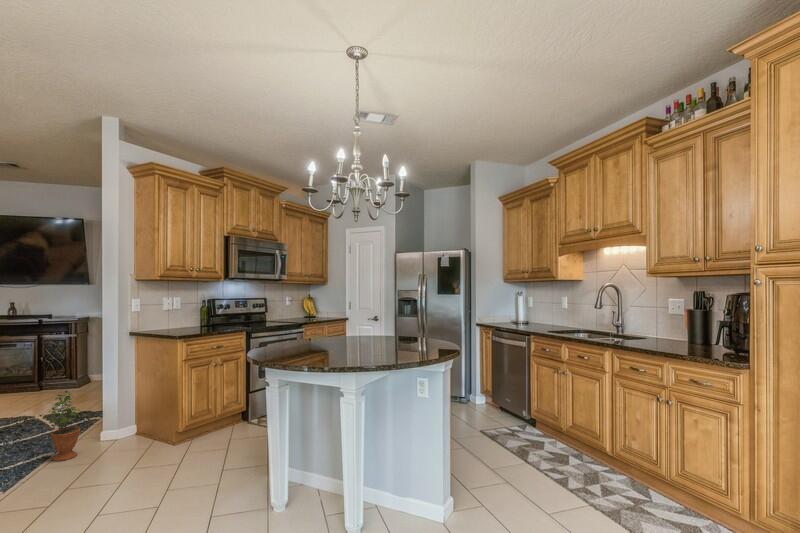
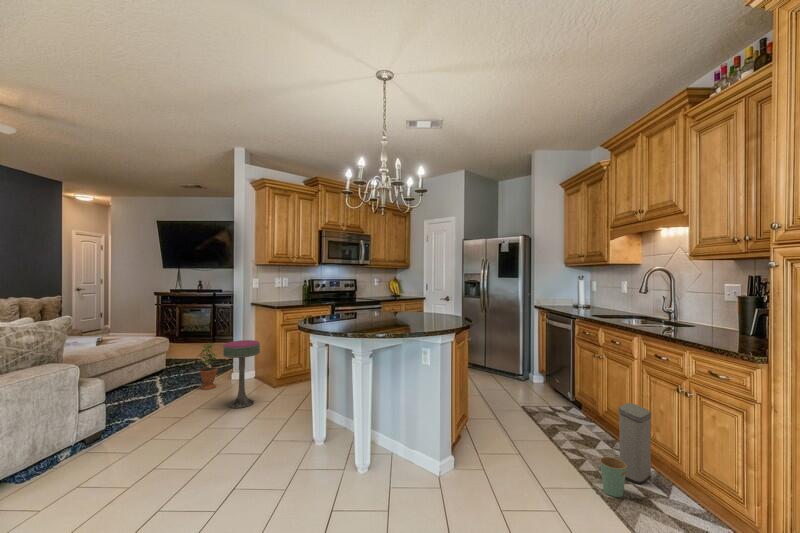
bar stool: none [107,384,162,482] -> present [223,340,260,408]
trash can: none [595,415,629,511] -> present [599,403,651,497]

